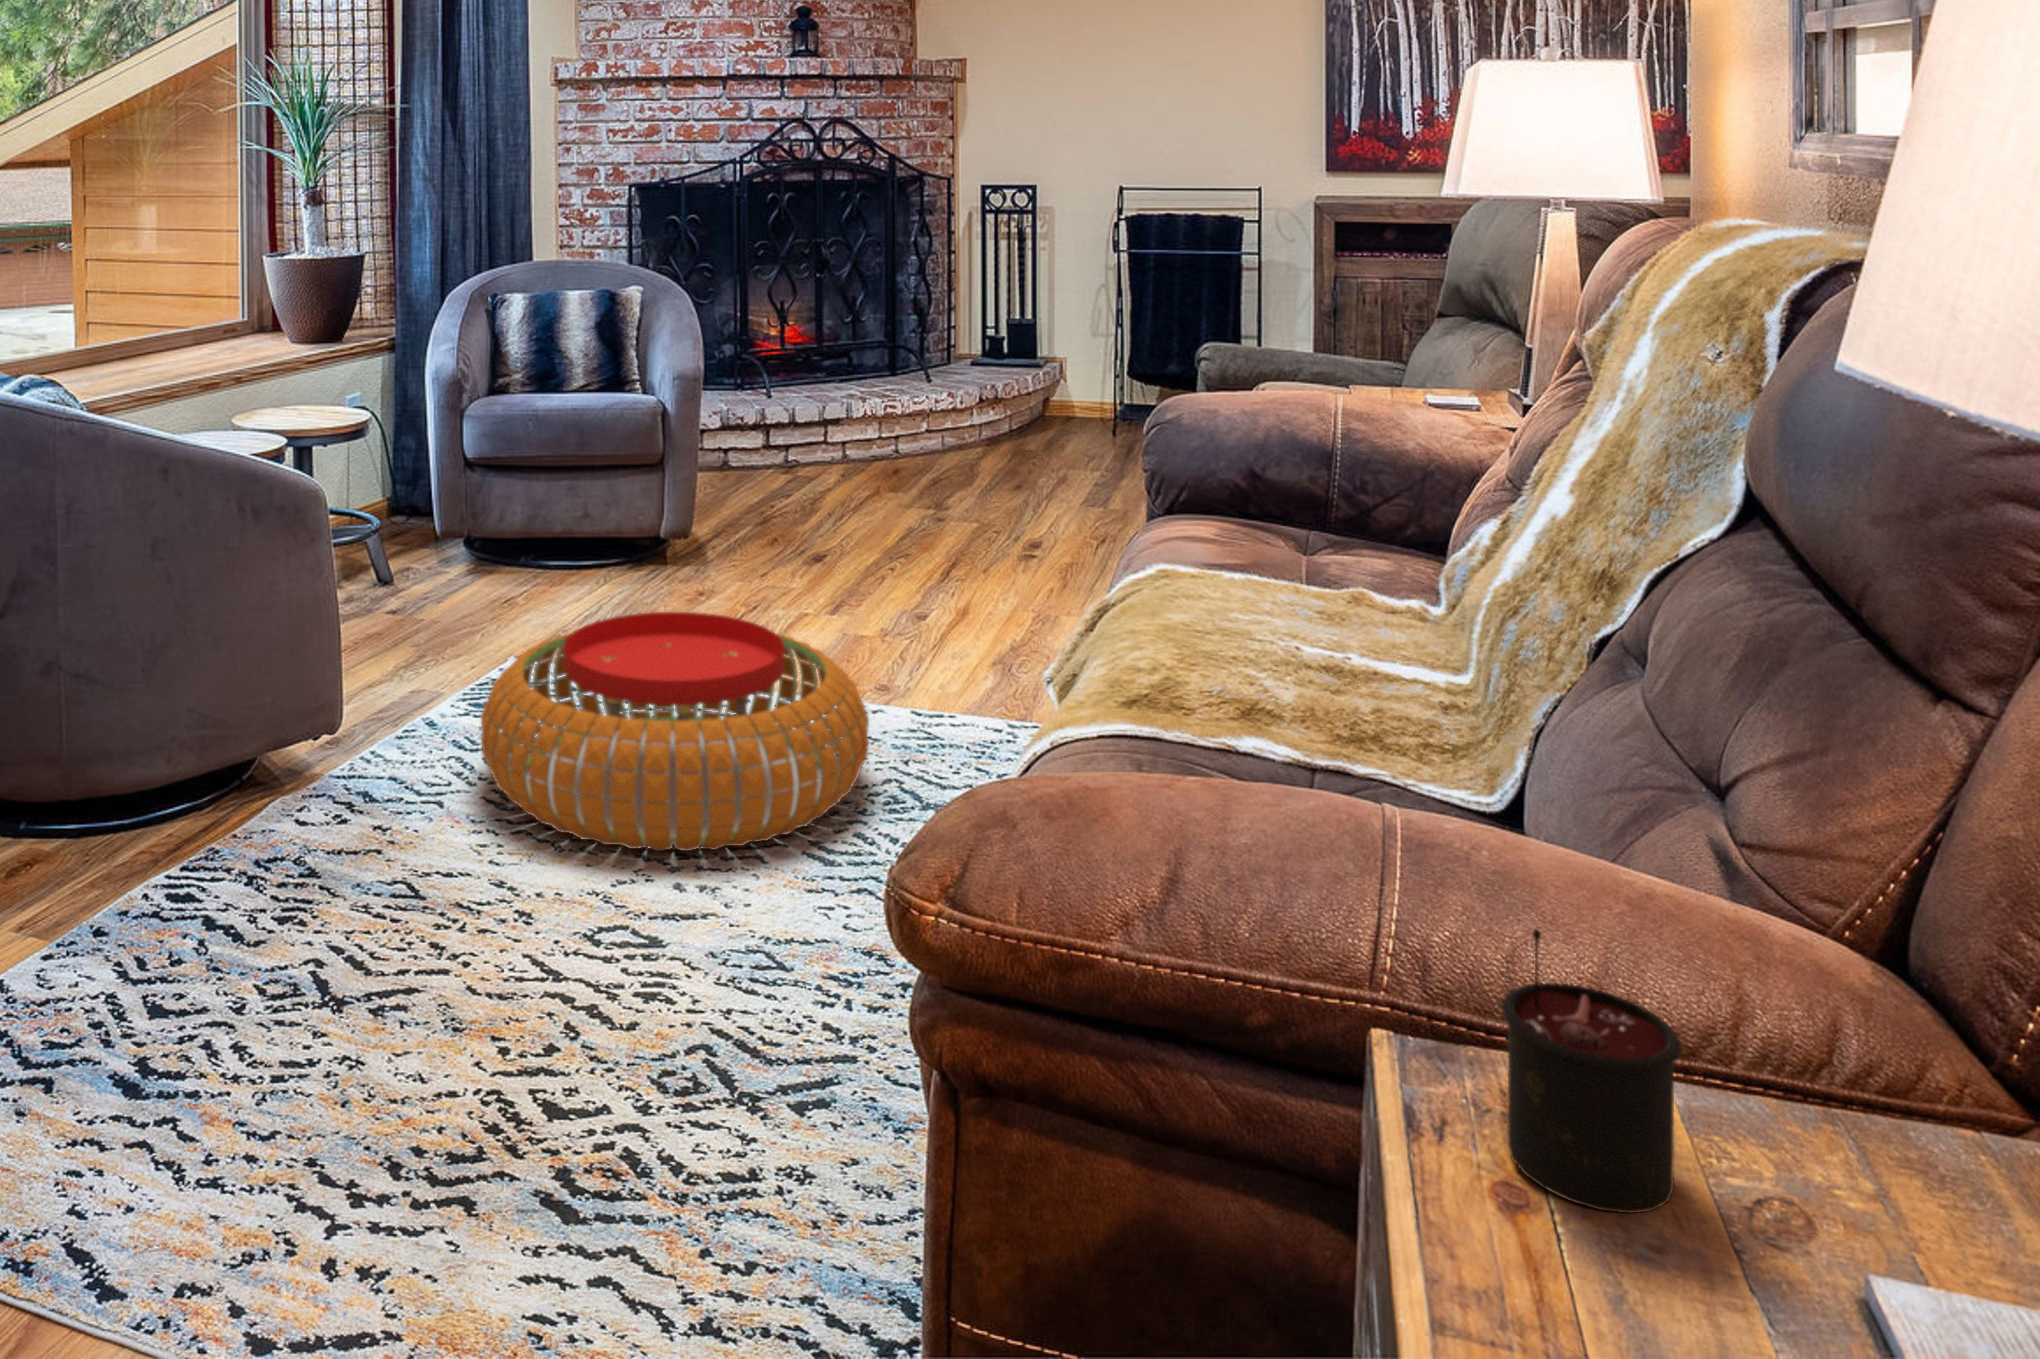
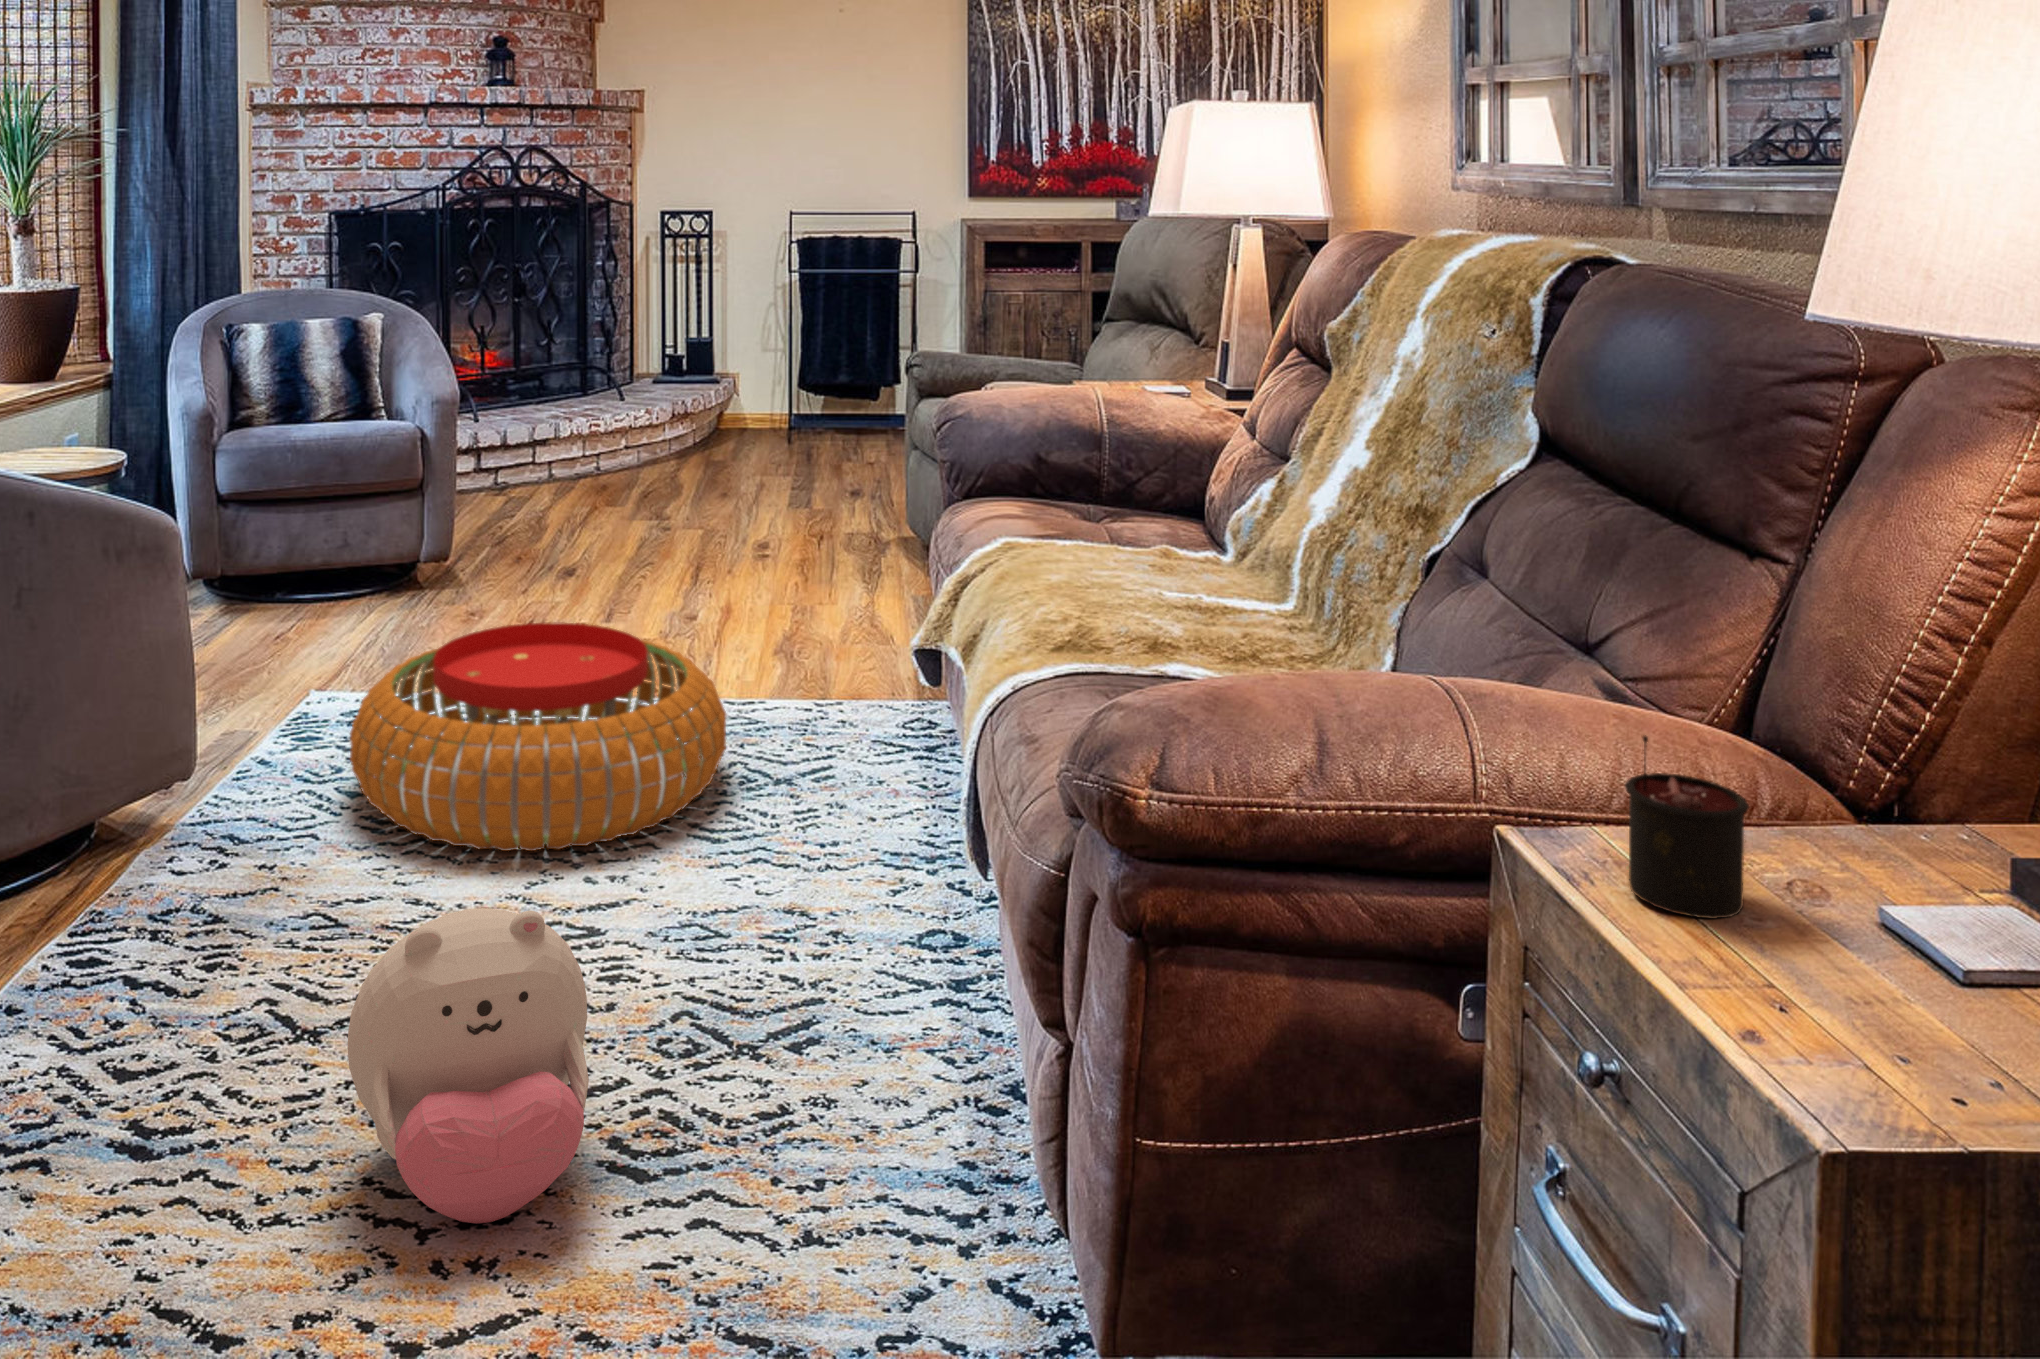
plush toy: none [291,904,536,1231] -> present [347,908,589,1223]

